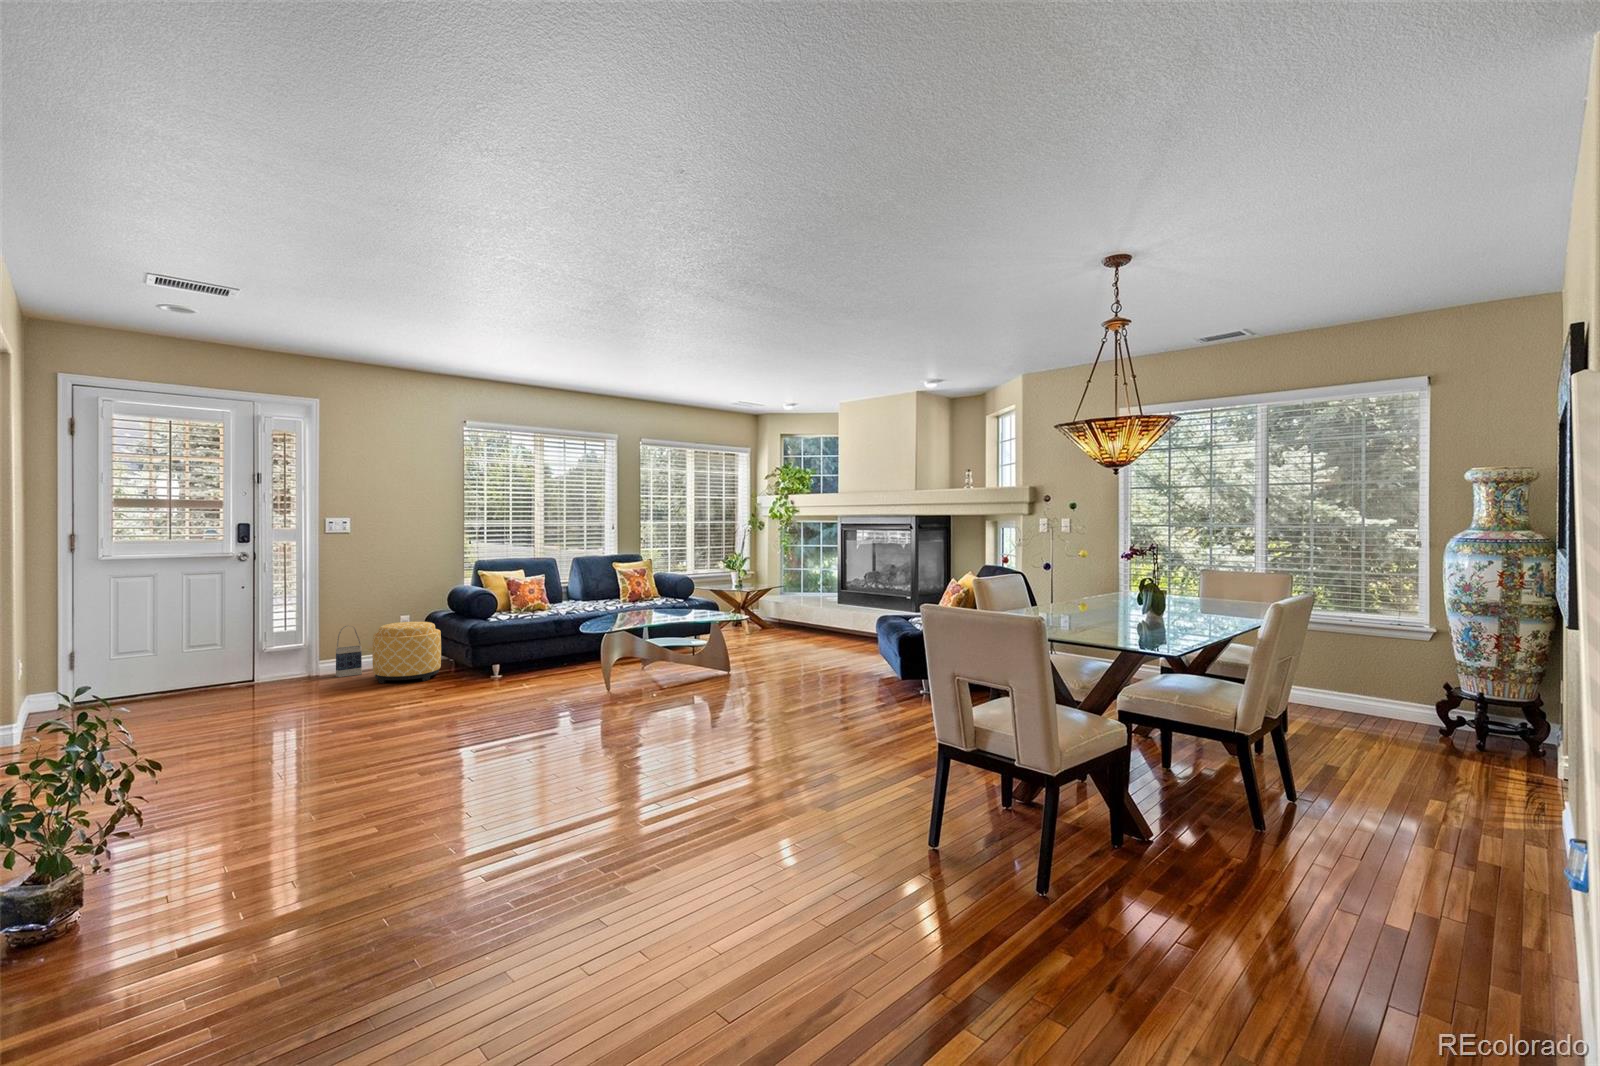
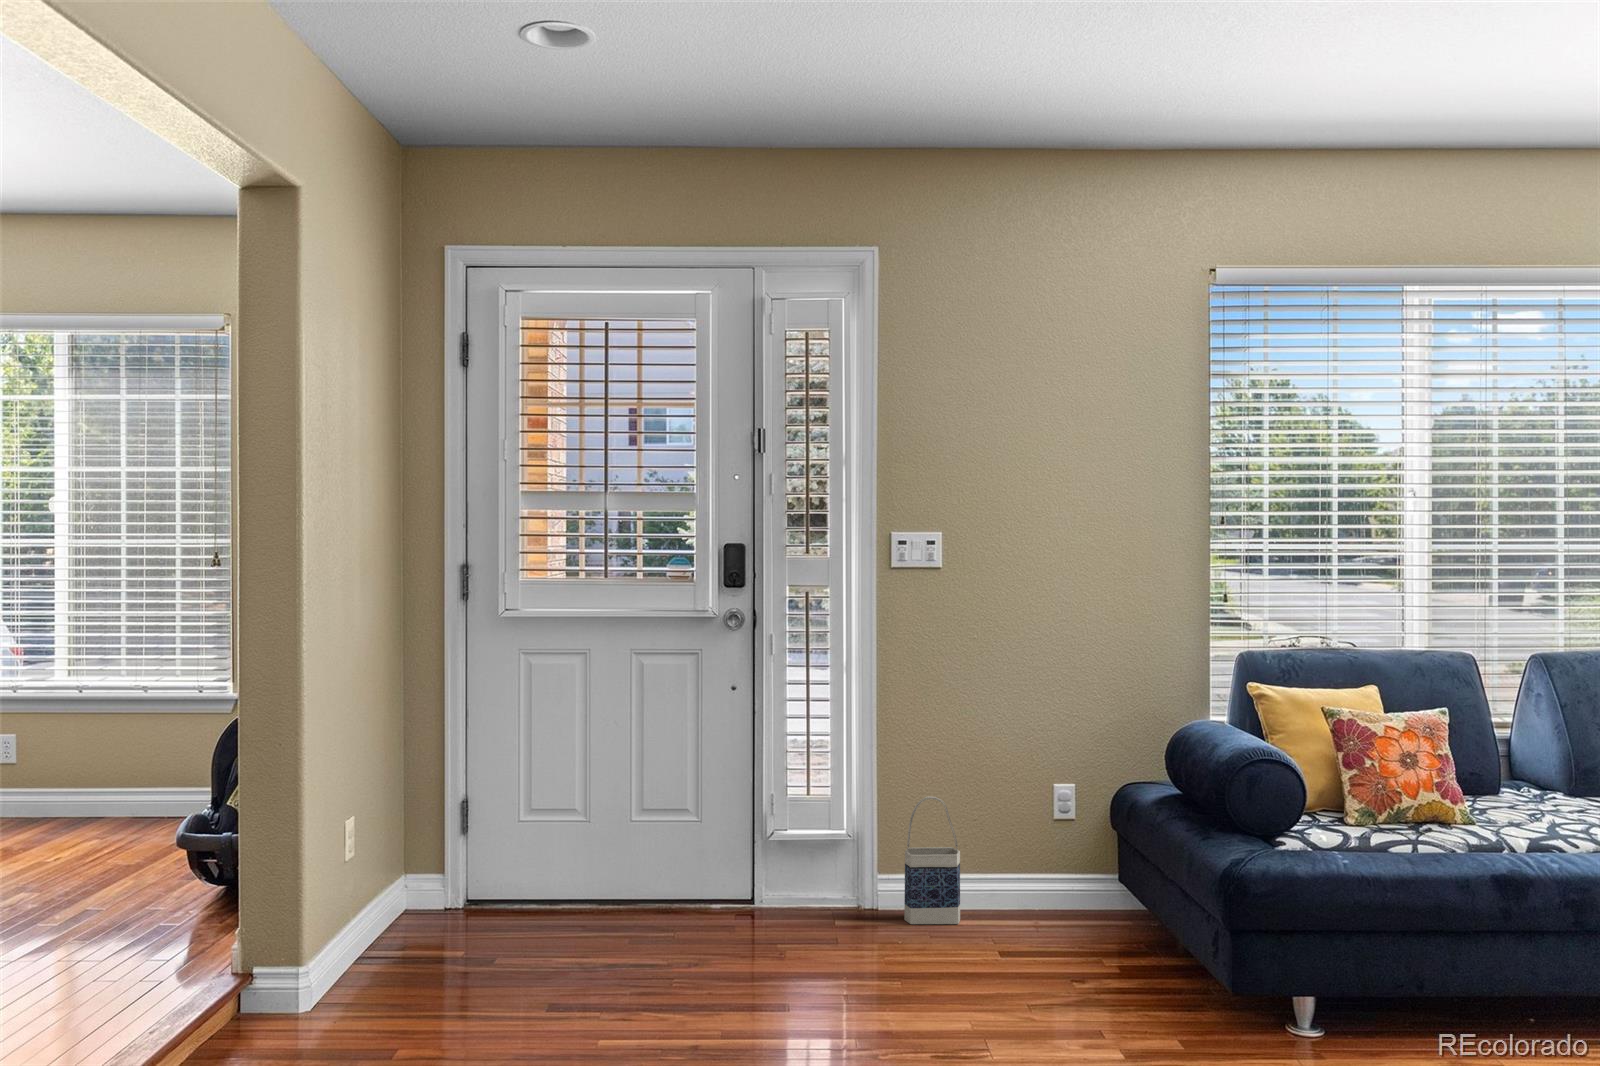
ottoman: present [372,621,441,683] -> none [974,808,1143,1000]

